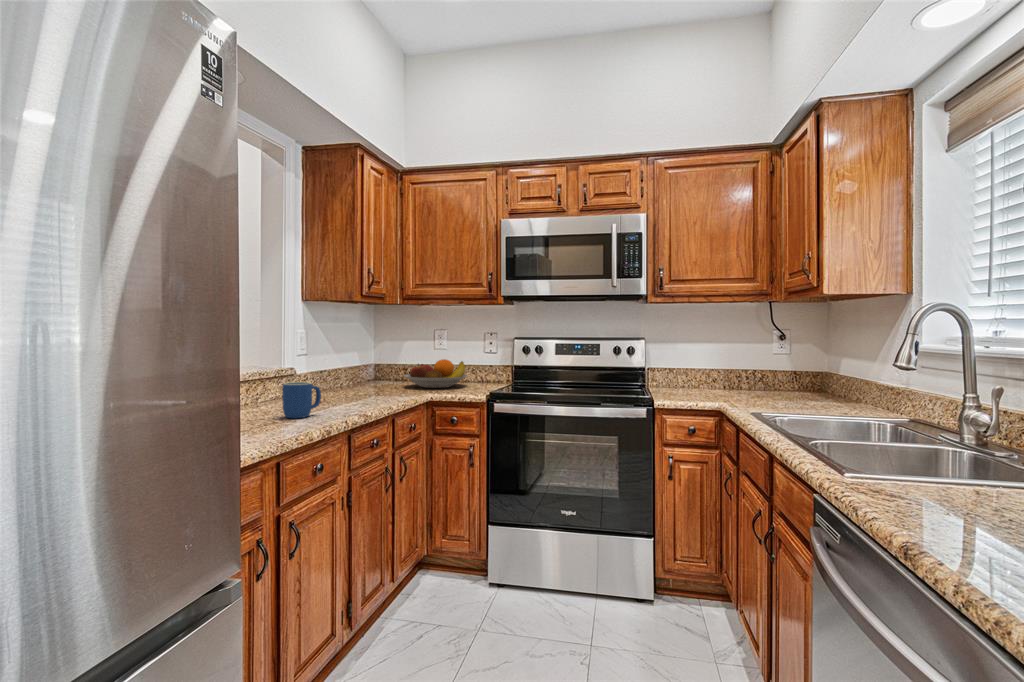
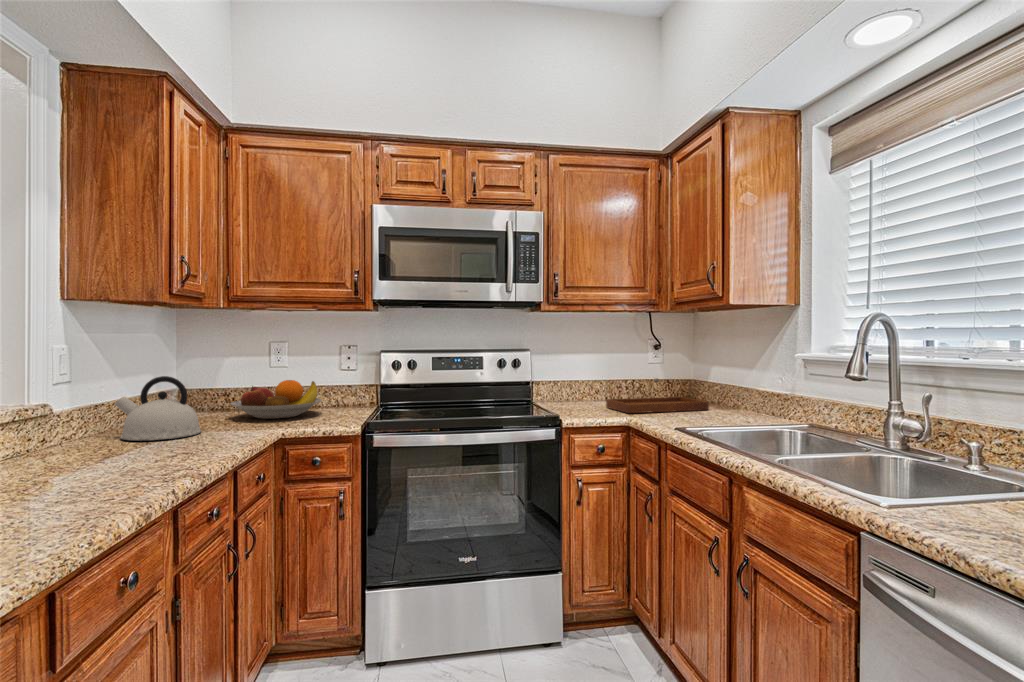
kettle: none [329,353,380,396] -> present [115,376,201,441]
tray: none [713,368,820,401] -> present [606,378,709,413]
mug: present [282,382,321,418] -> none [51,431,125,494]

